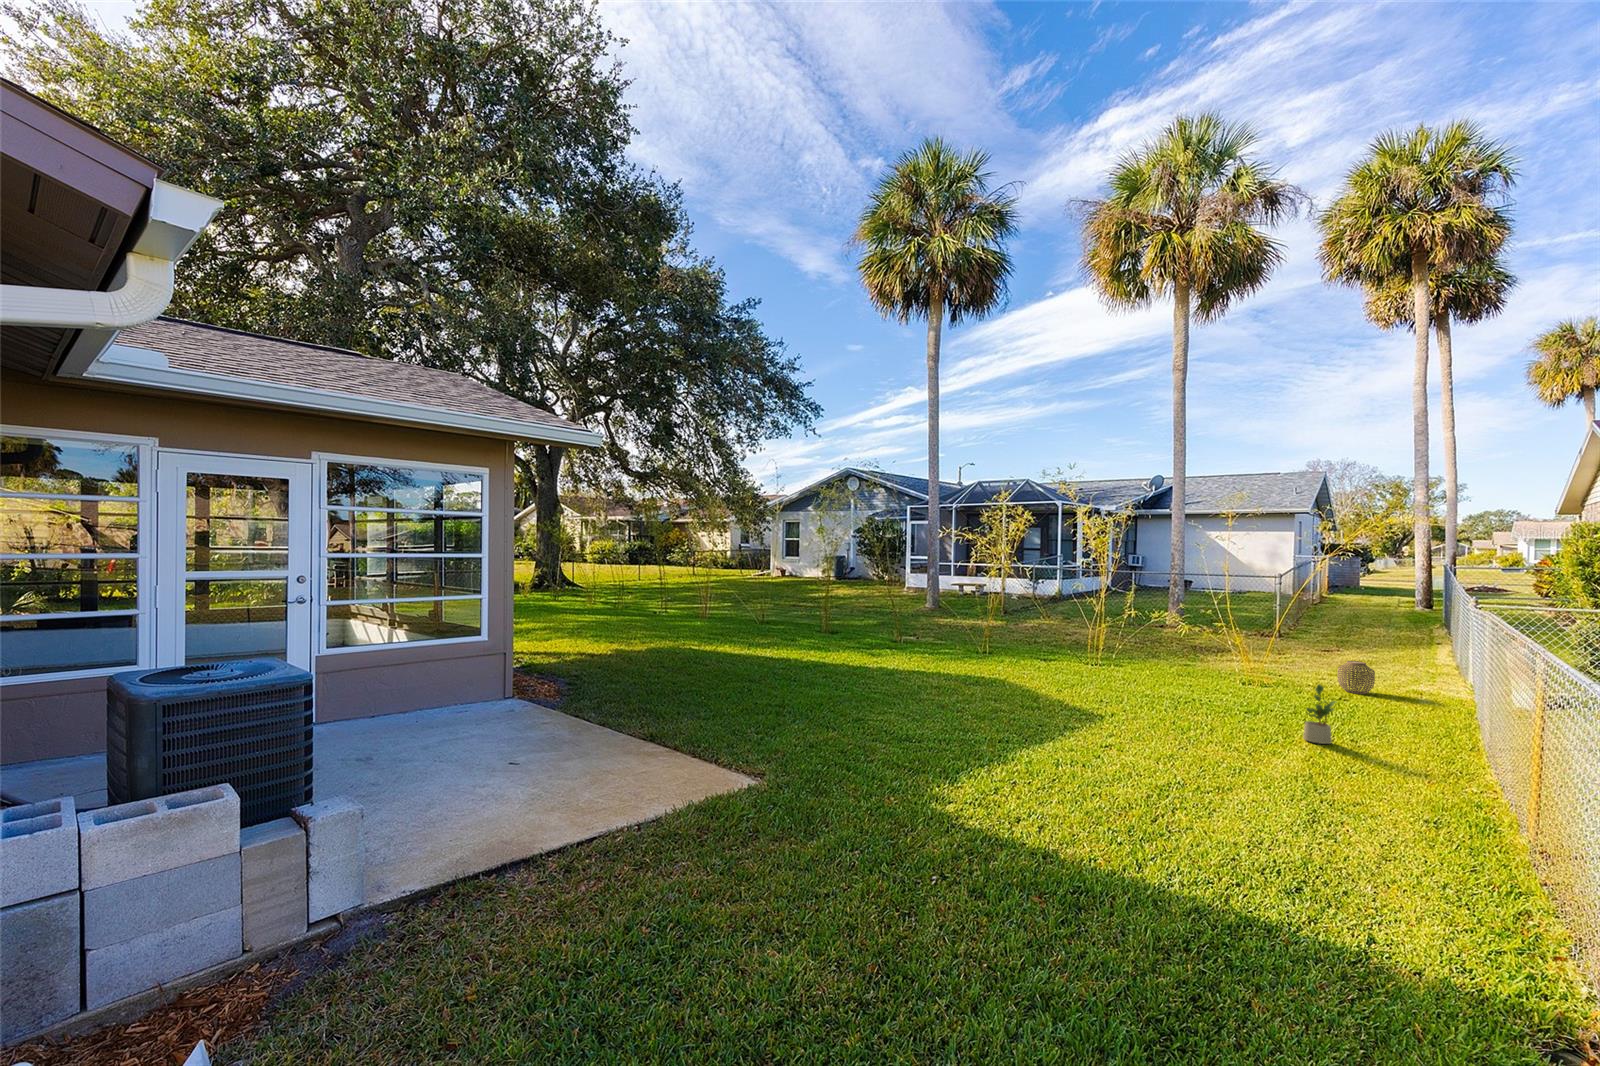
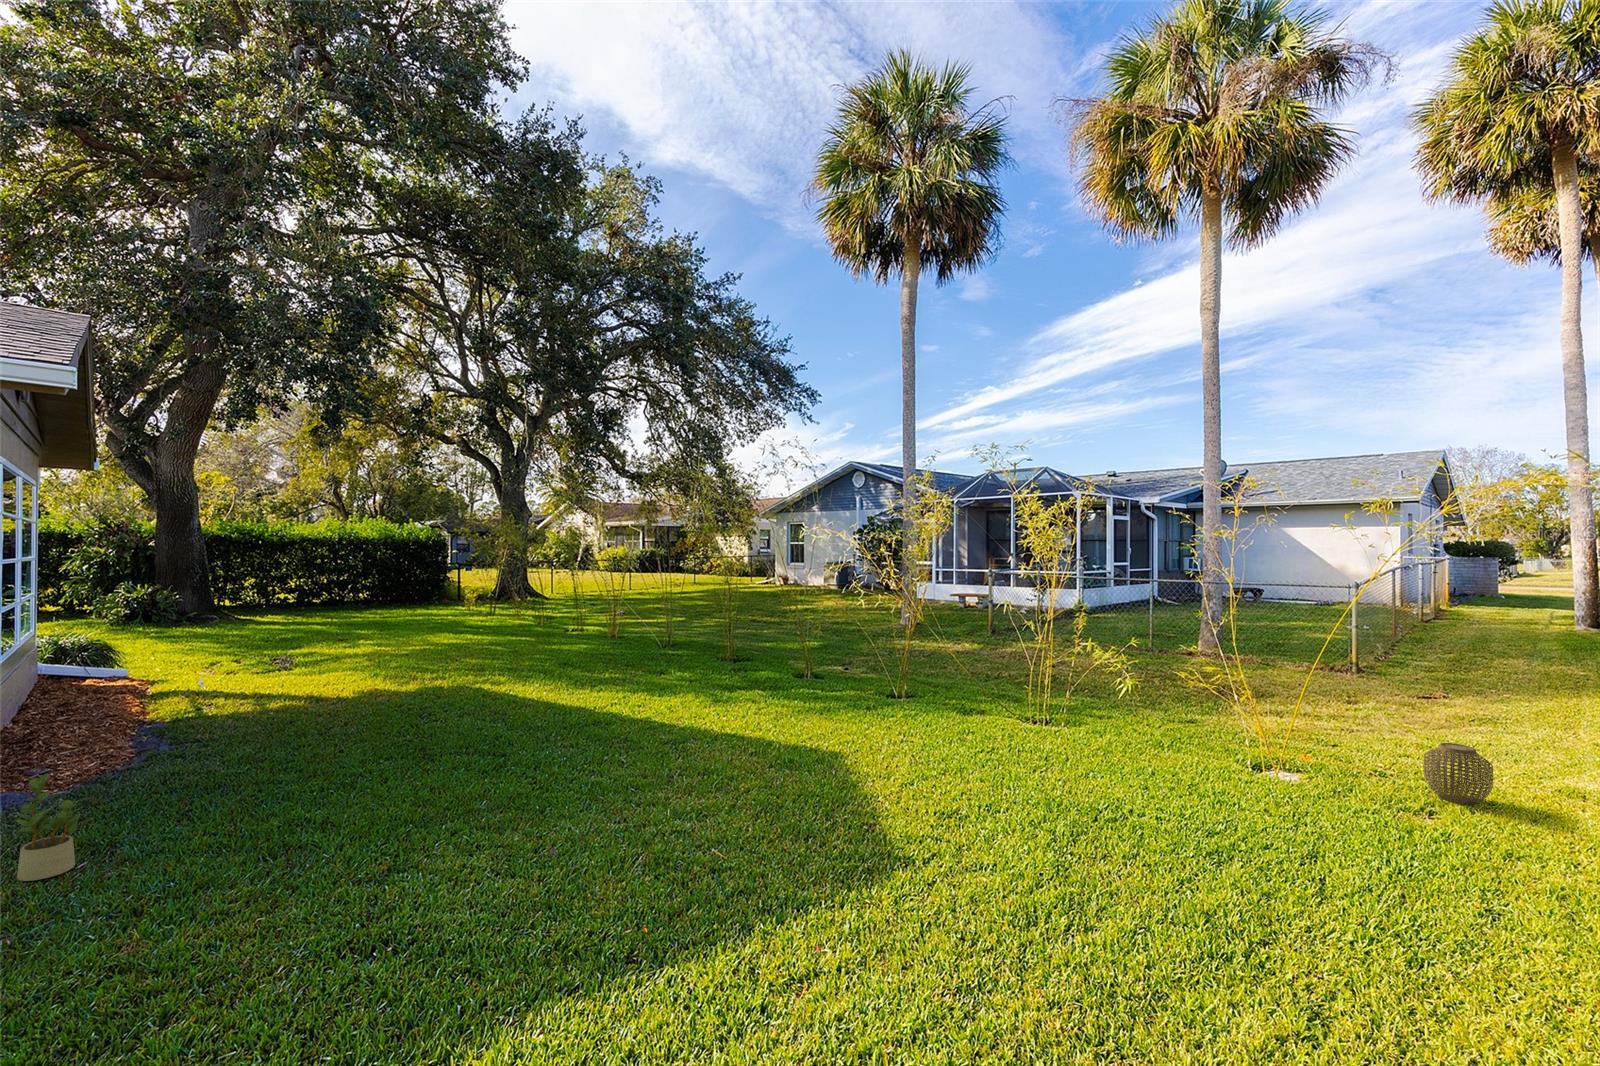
potted plant: present [1303,684,1336,744] -> present [16,773,93,881]

